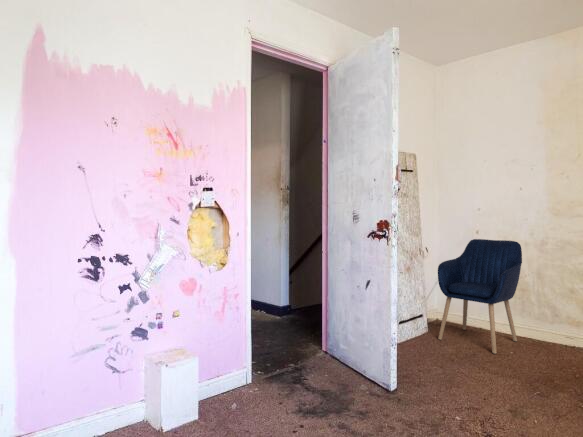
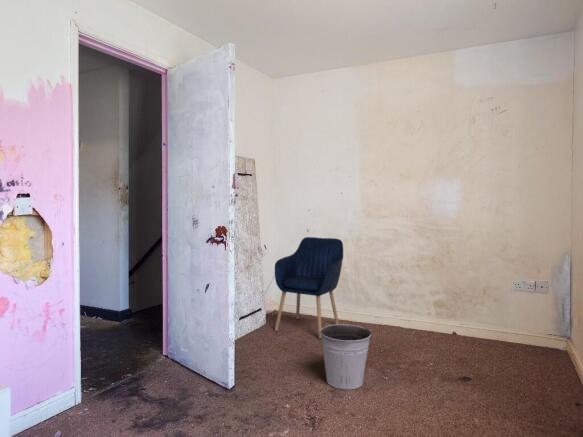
bucket: none [496,336,568,415] -> present [319,324,372,390]

